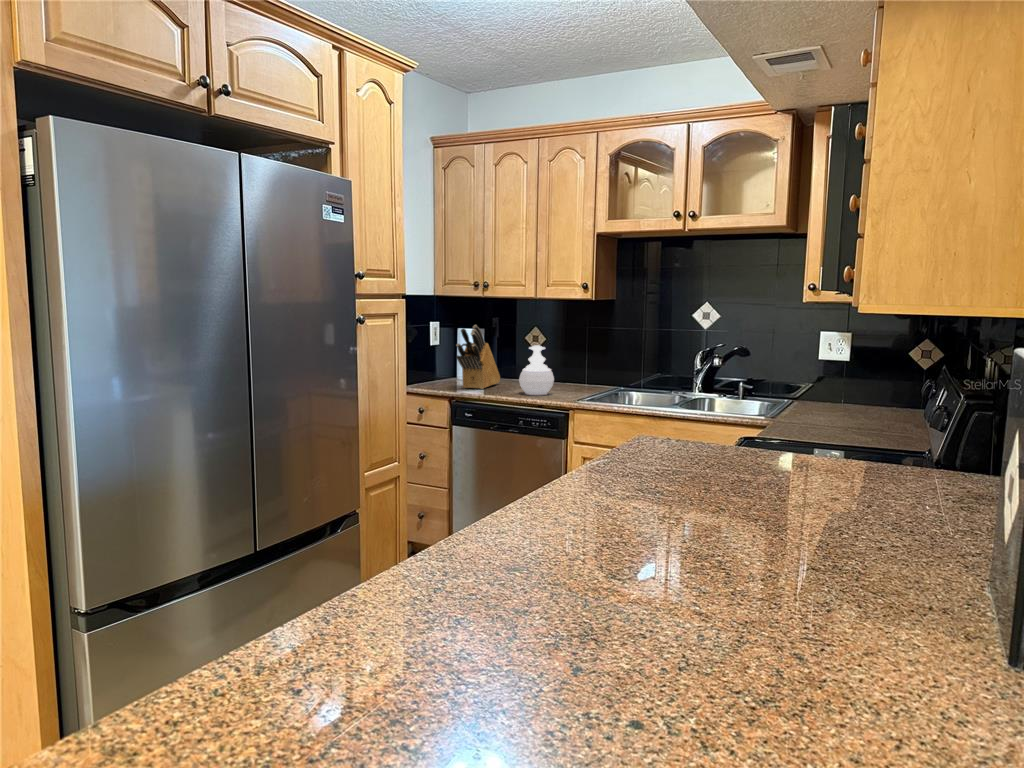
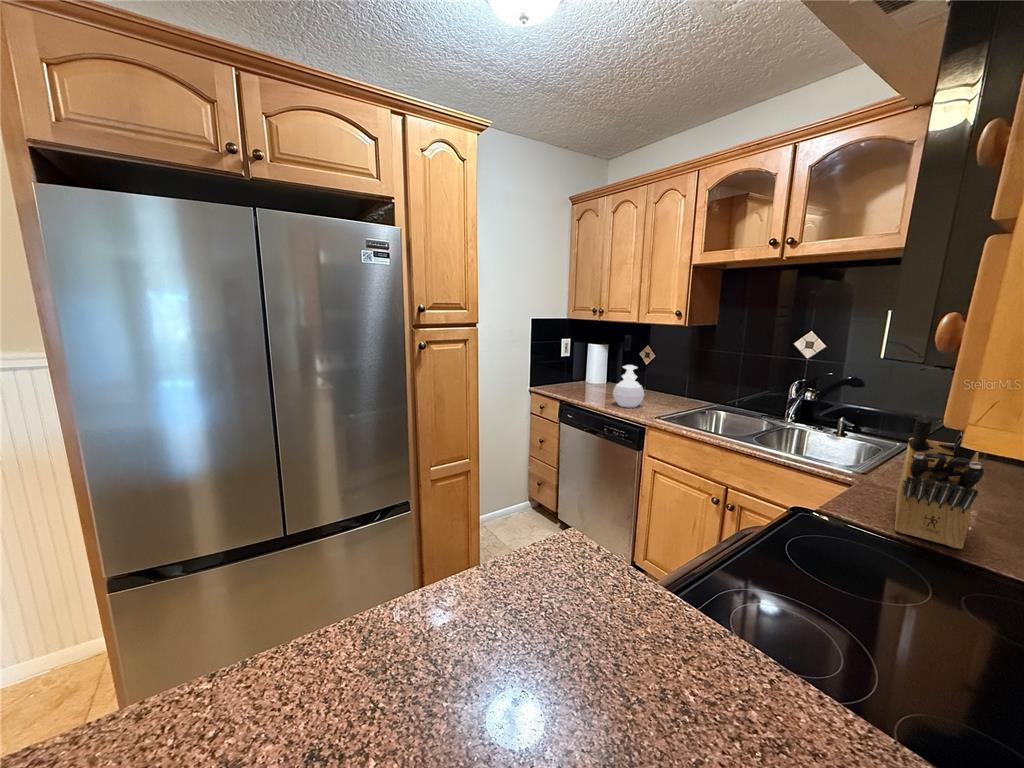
knife block: present [456,325,500,389] -> present [895,415,984,549]

